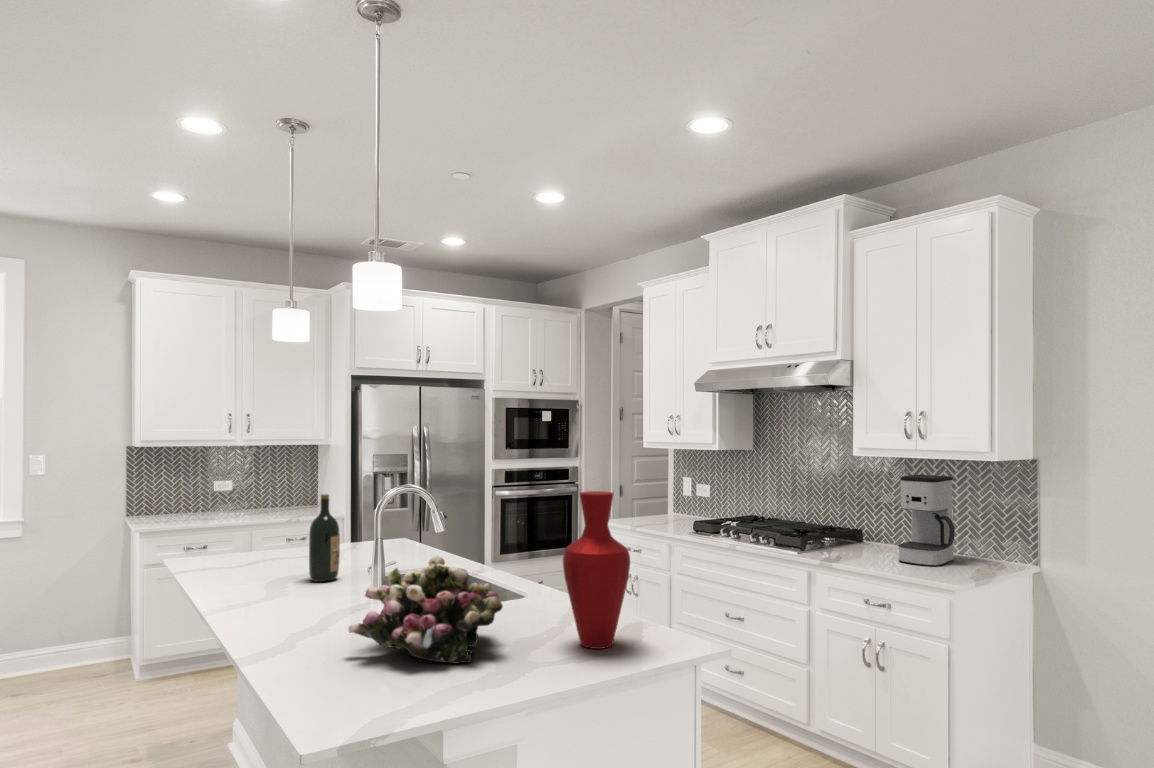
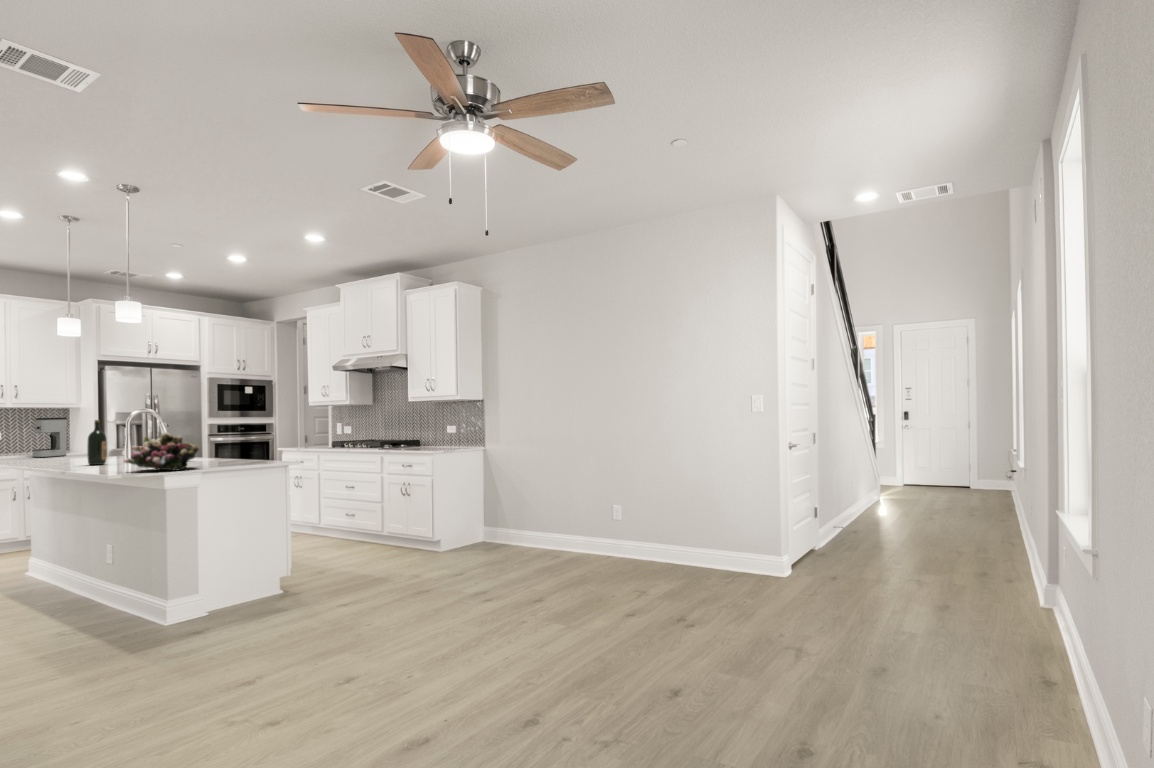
coffee maker: present [898,475,955,566] -> present [33,418,67,457]
vase: present [563,491,630,649] -> none [228,404,260,466]

